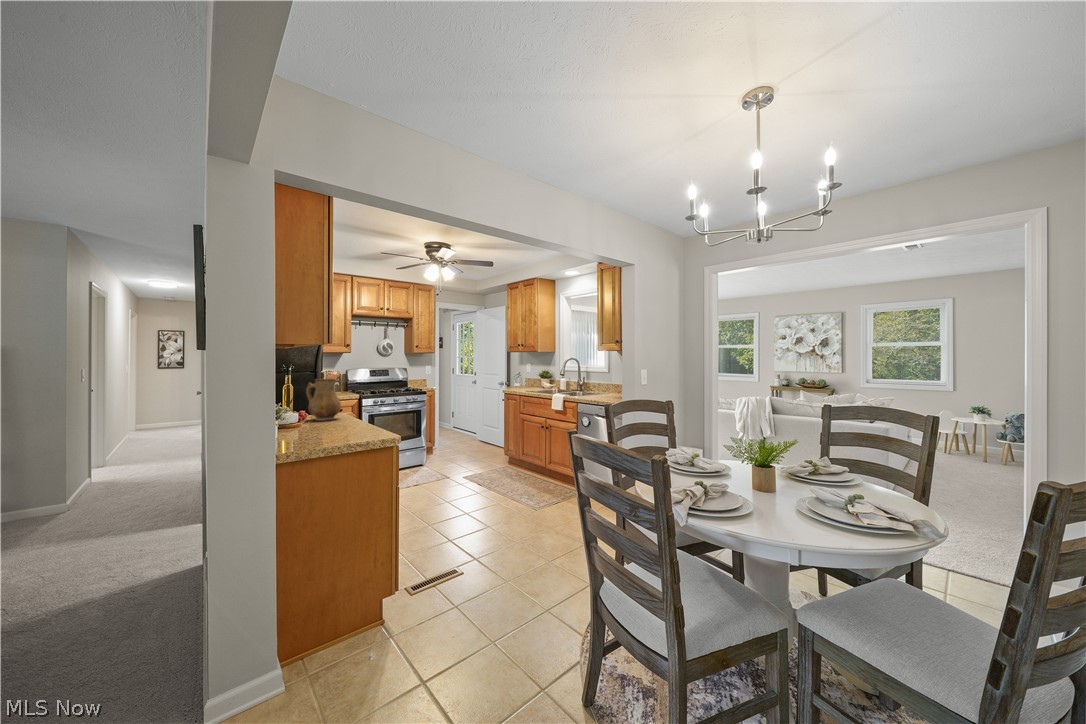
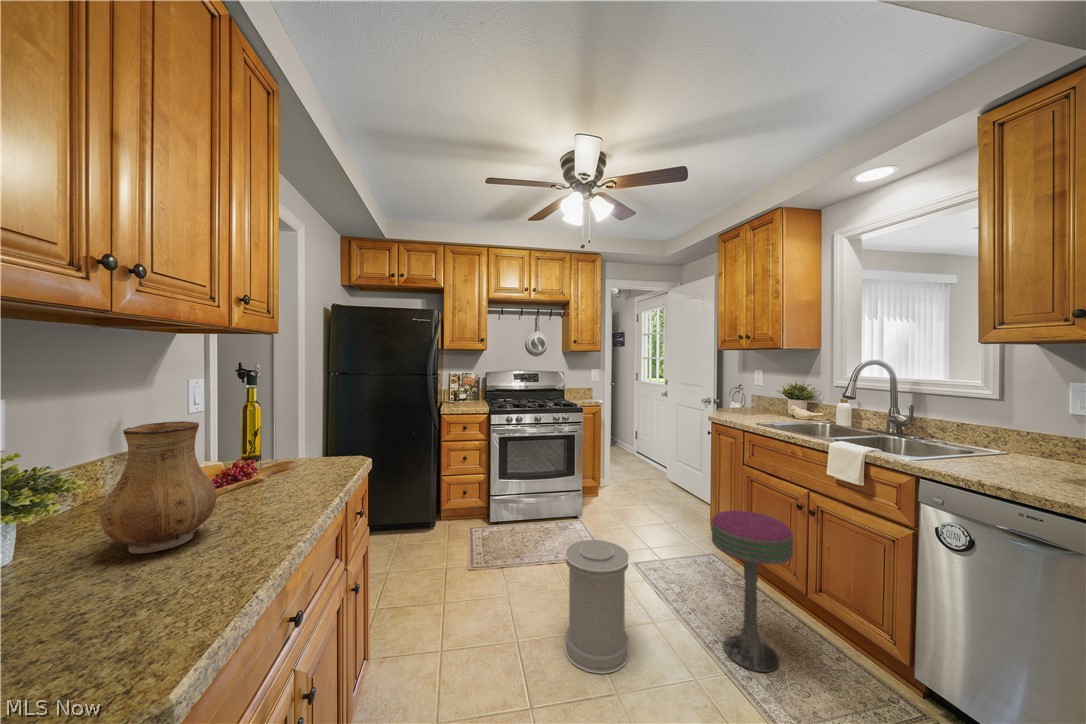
bar stool: none [504,427,536,490] -> present [712,511,793,672]
trash can: none [436,448,469,502] -> present [564,540,629,674]

